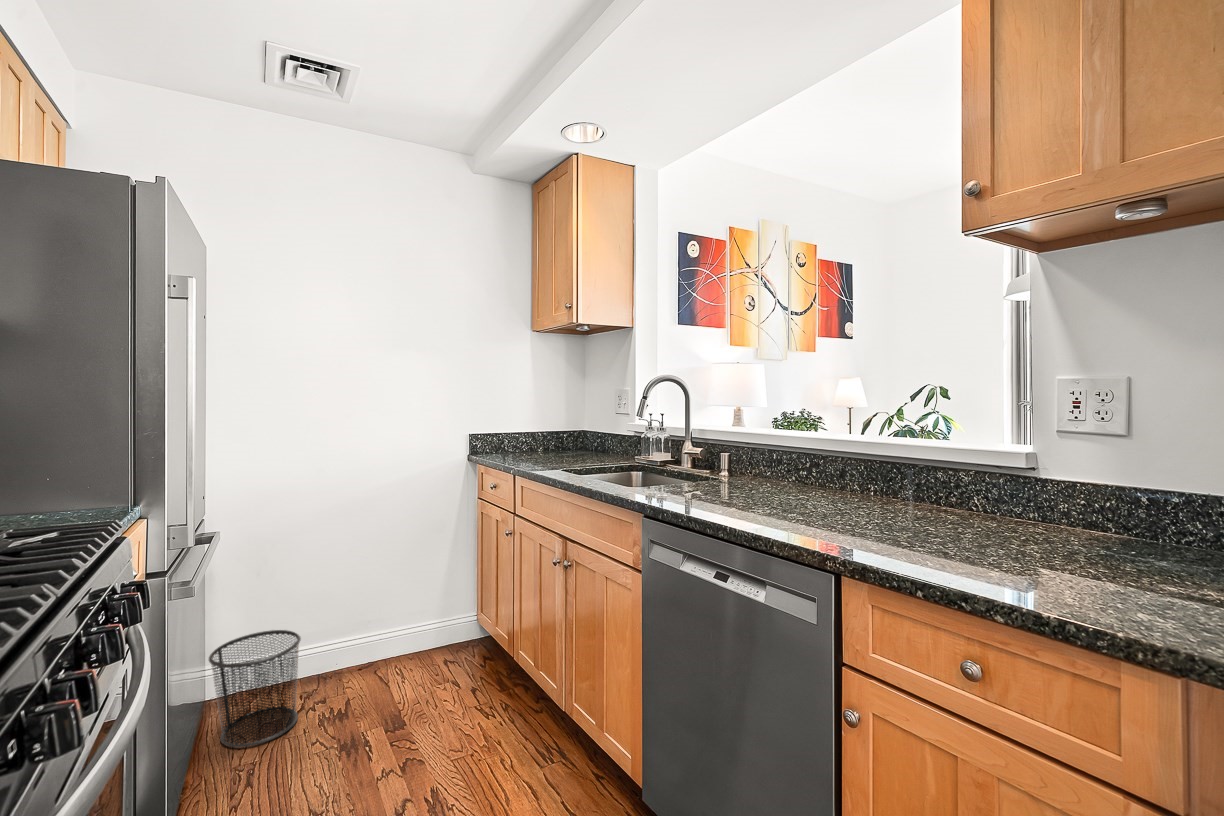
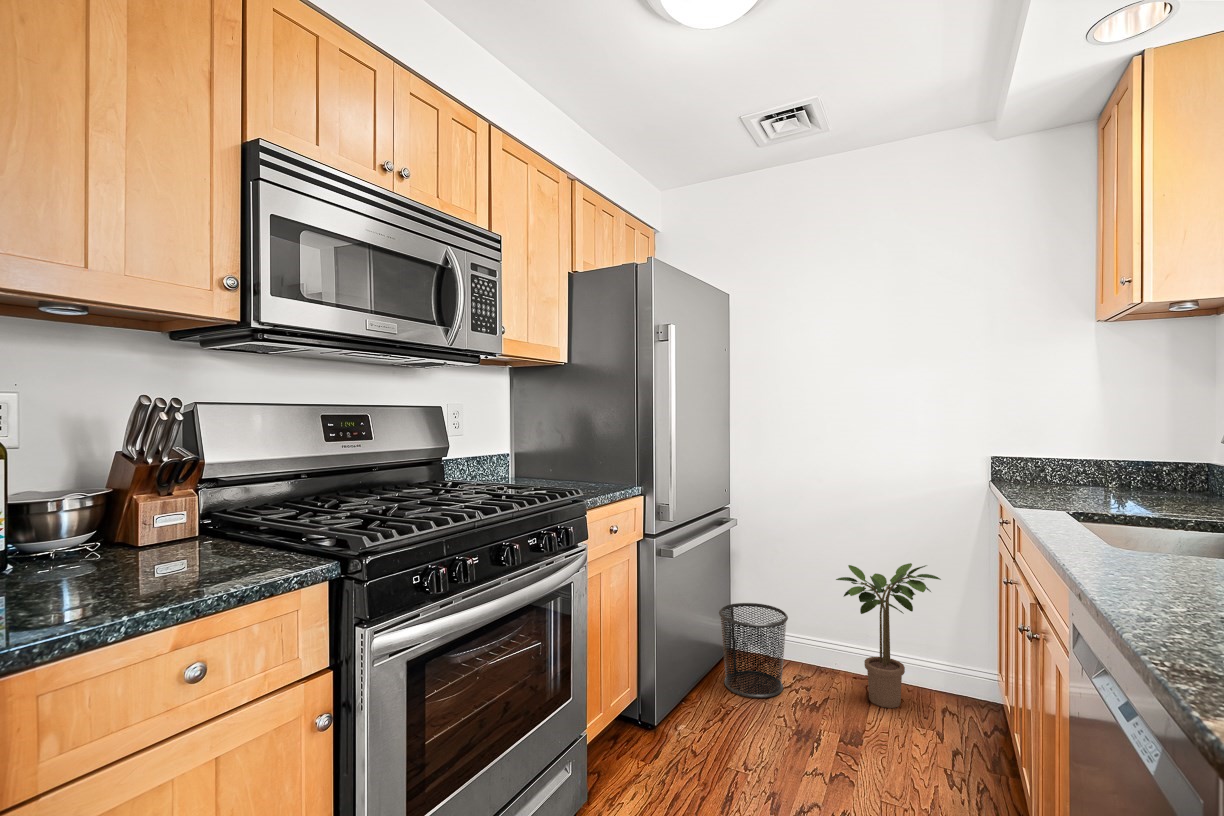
potted plant: none [348,541,441,684] -> present [836,563,941,708]

